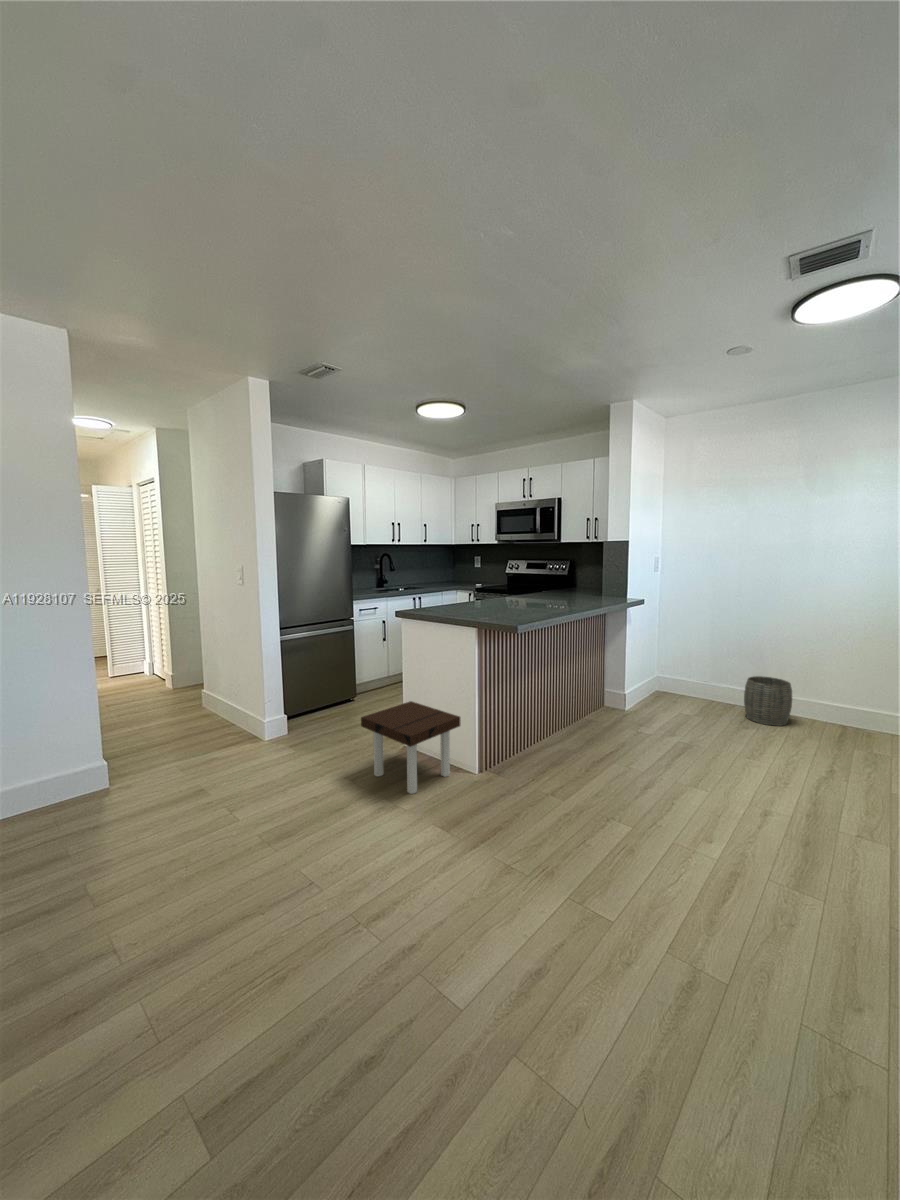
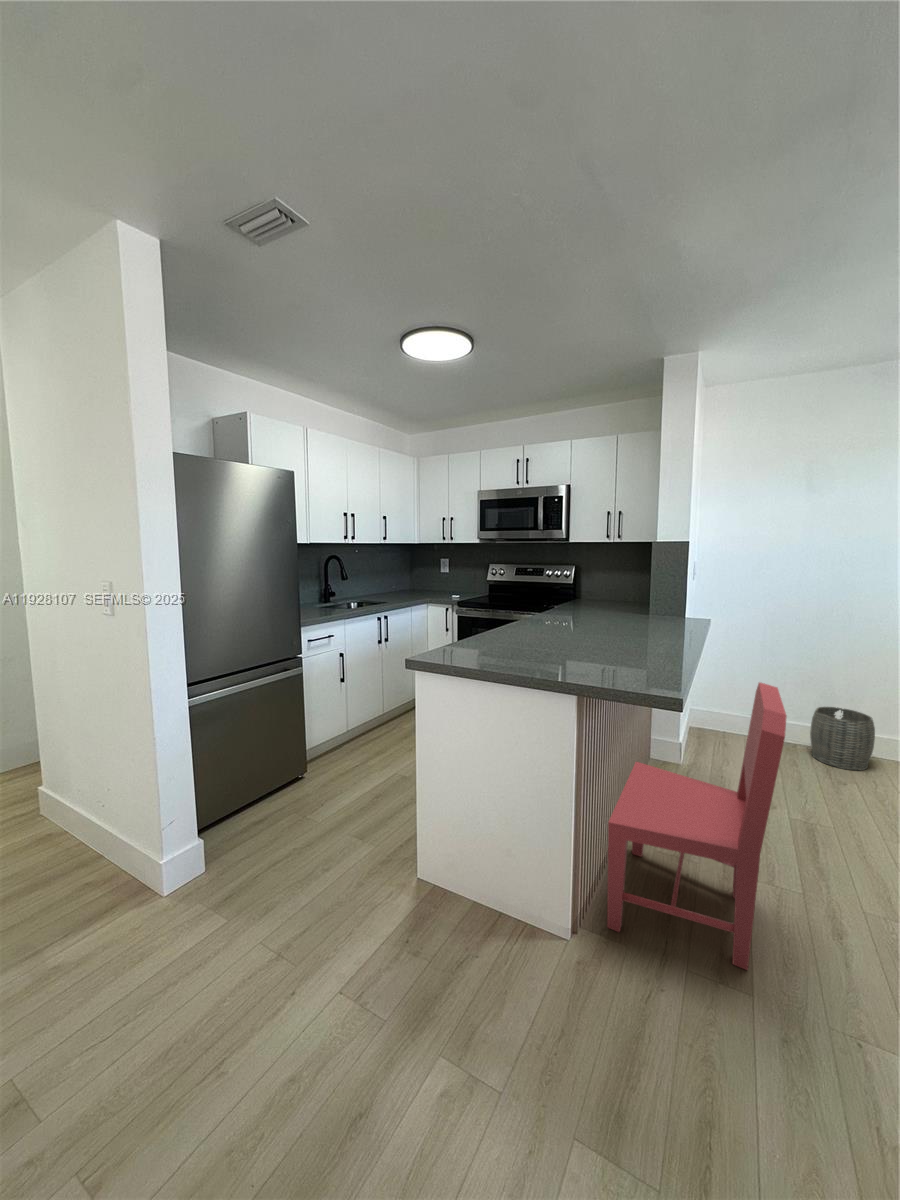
dining chair: none [499,629,615,793] -> present [607,682,787,970]
side table: present [361,701,461,794] -> none [371,811,548,1030]

